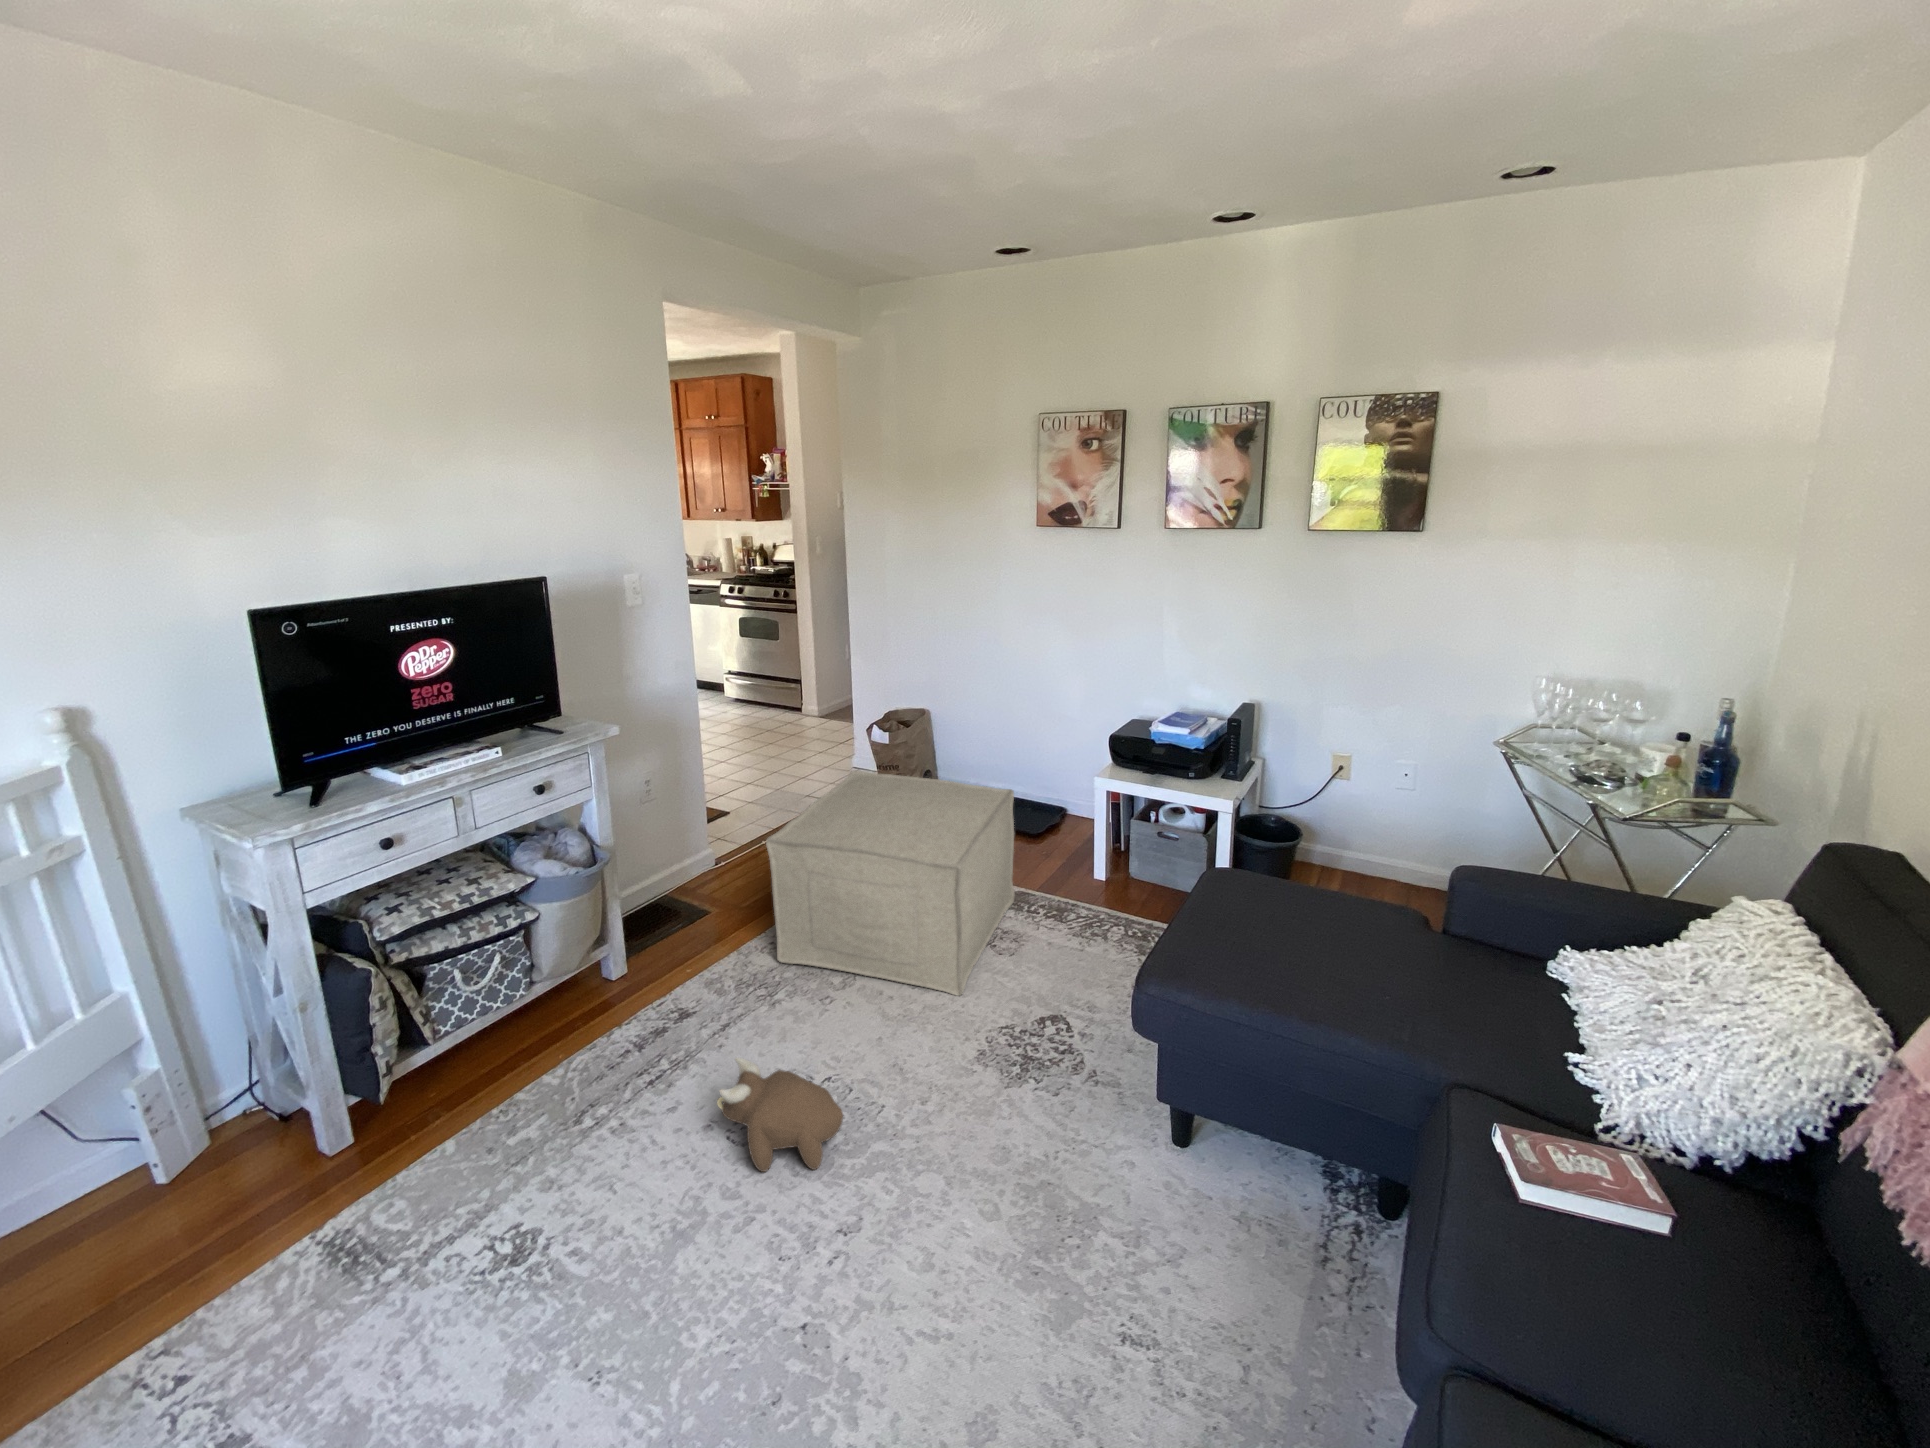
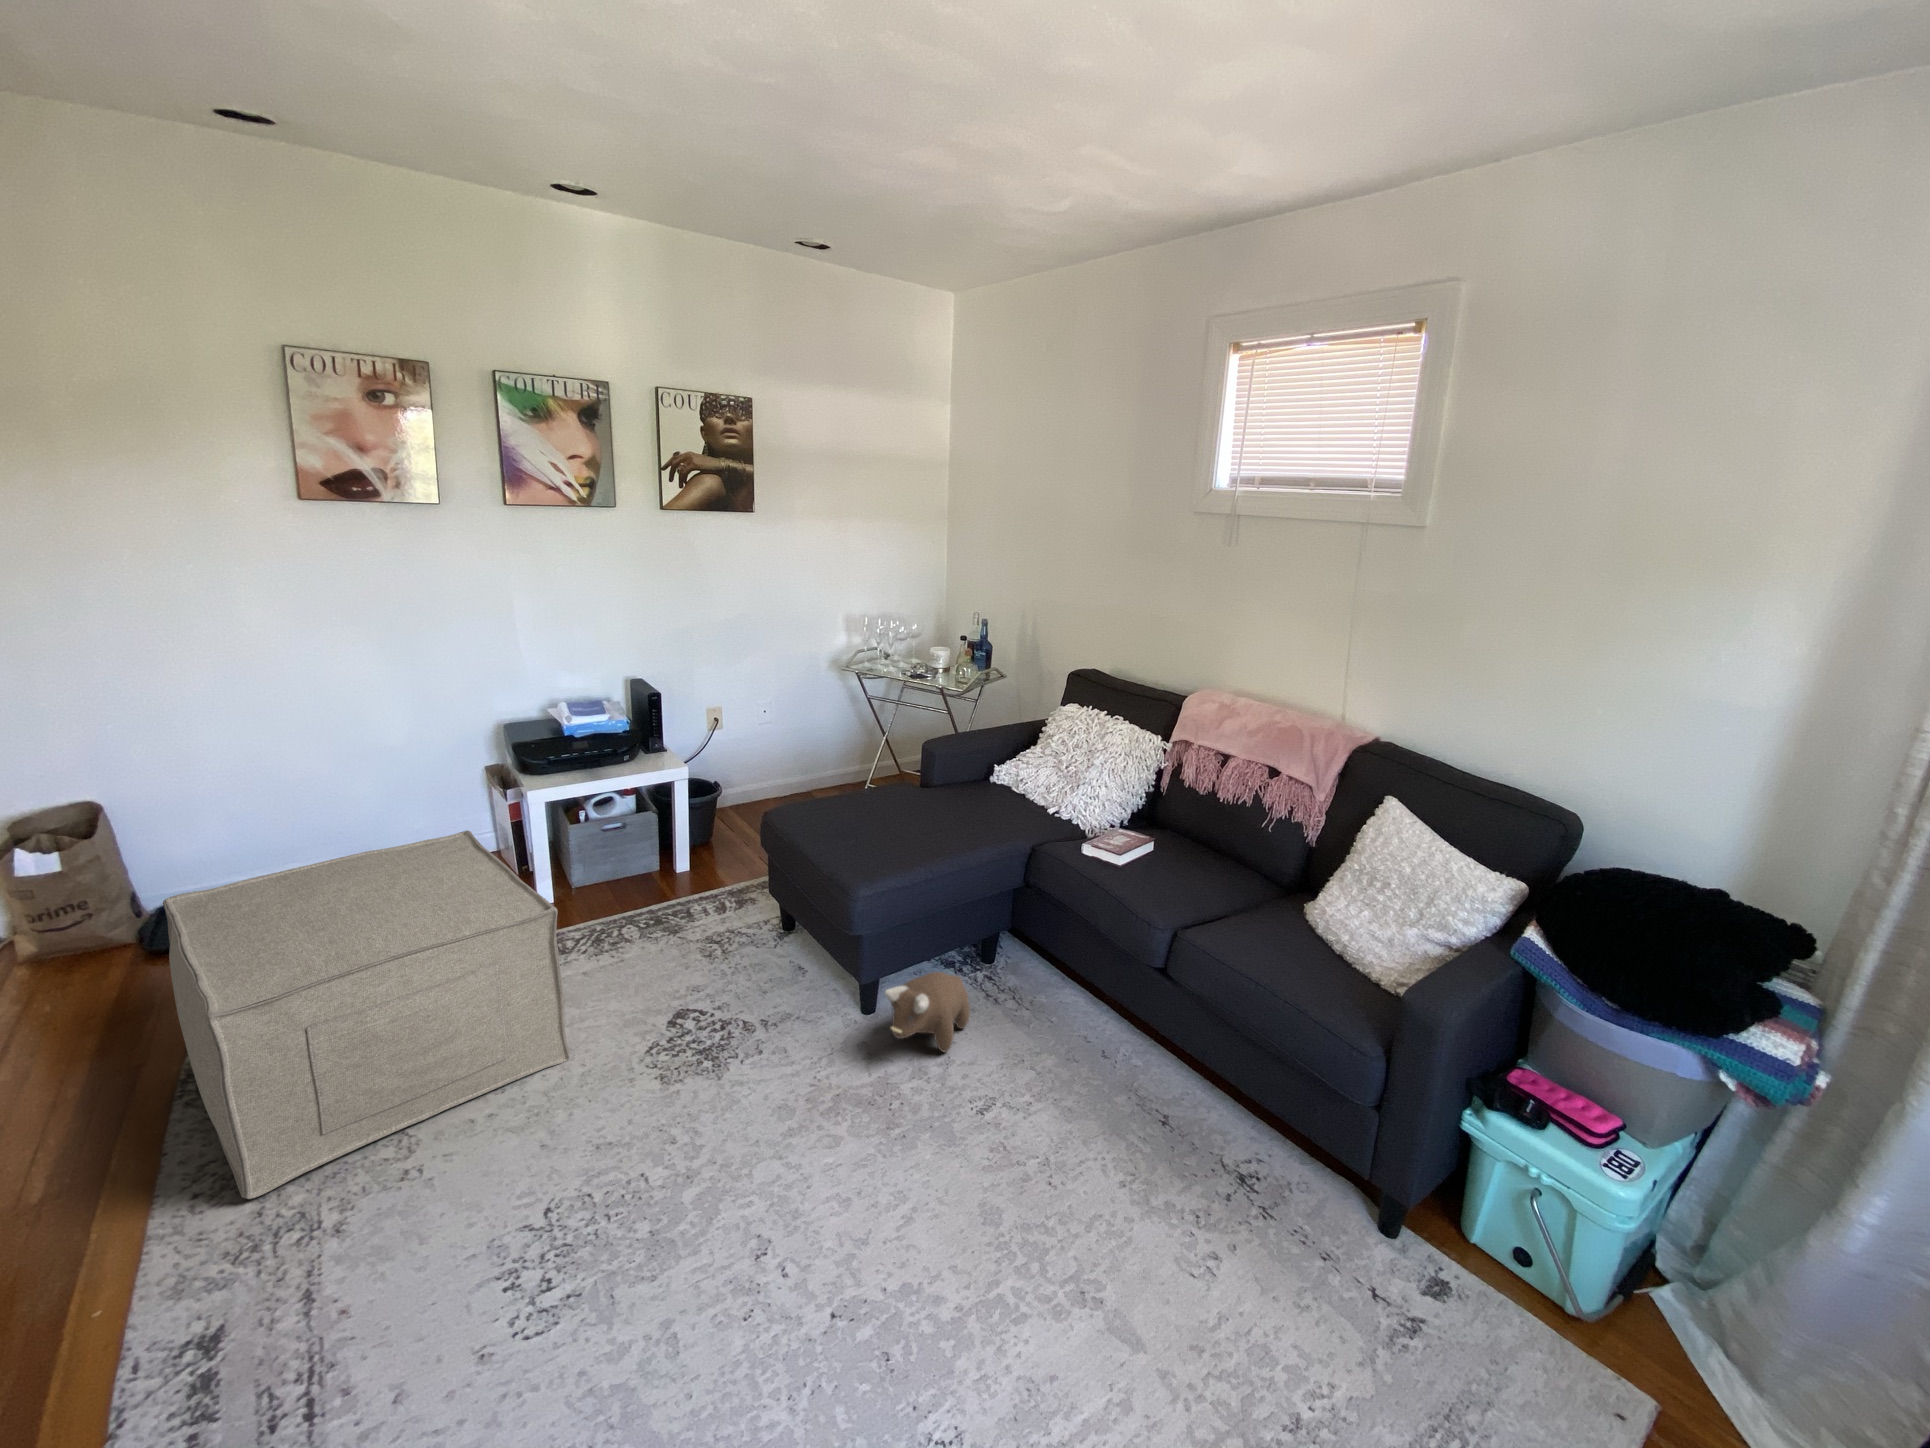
plush toy: present [717,1058,843,1172] -> present [885,972,970,1052]

